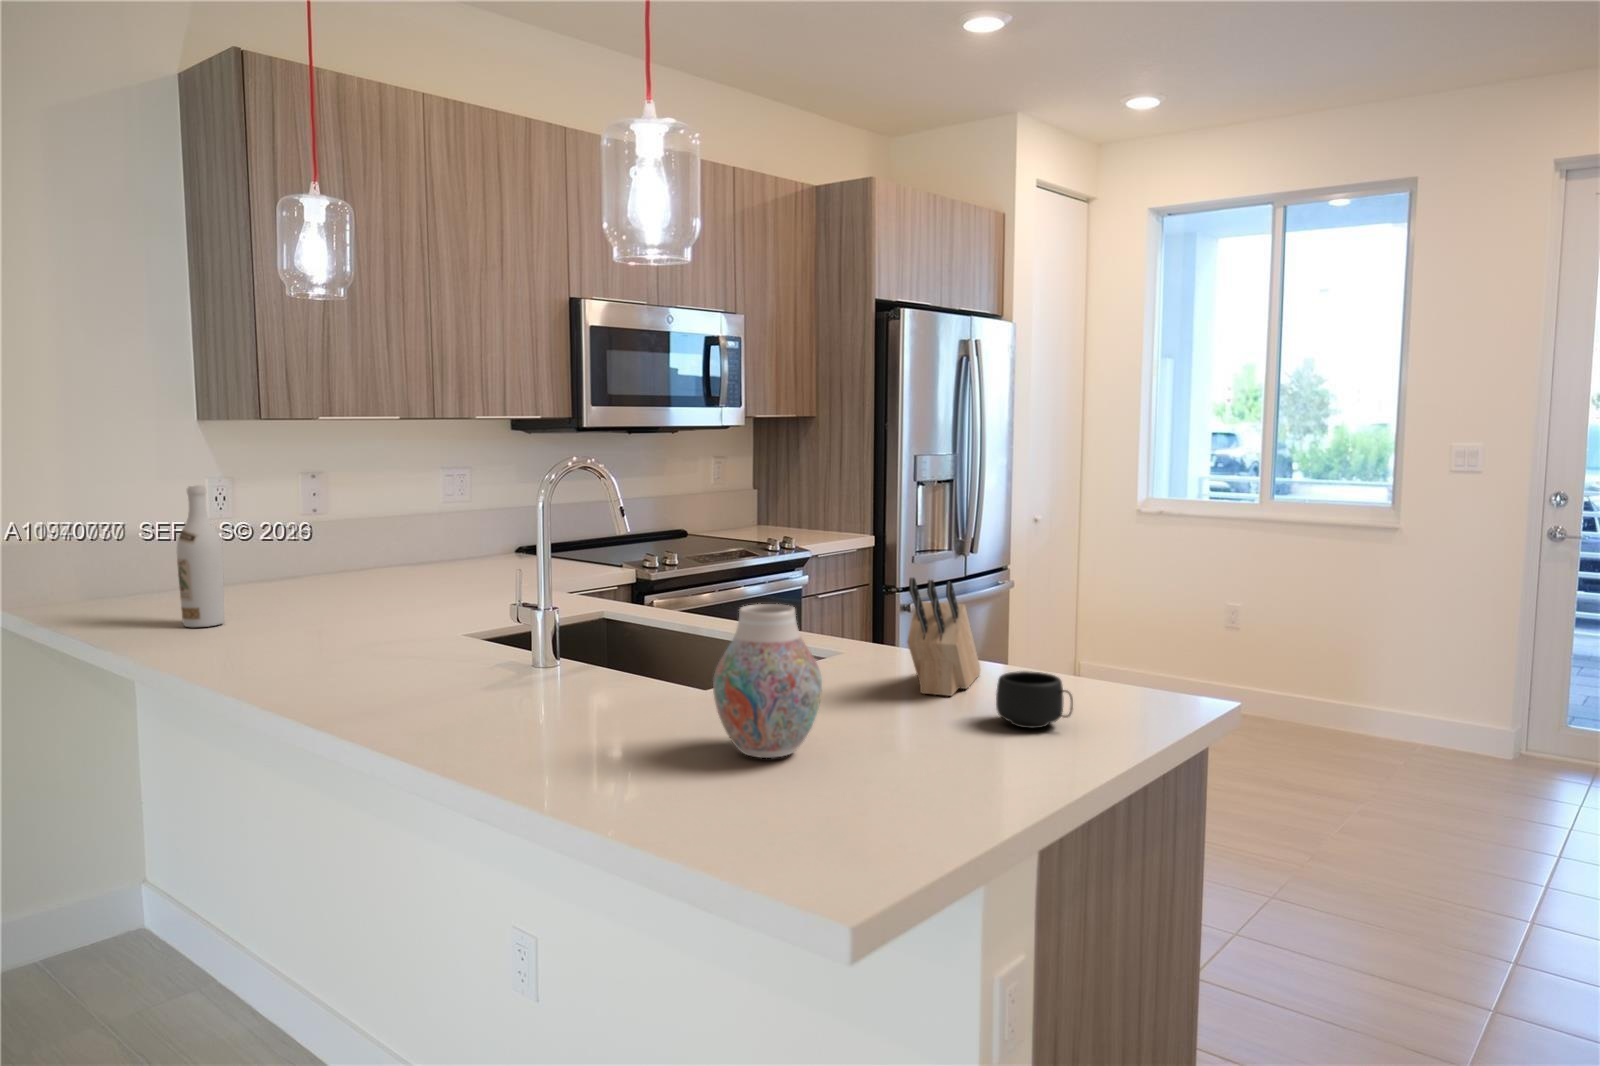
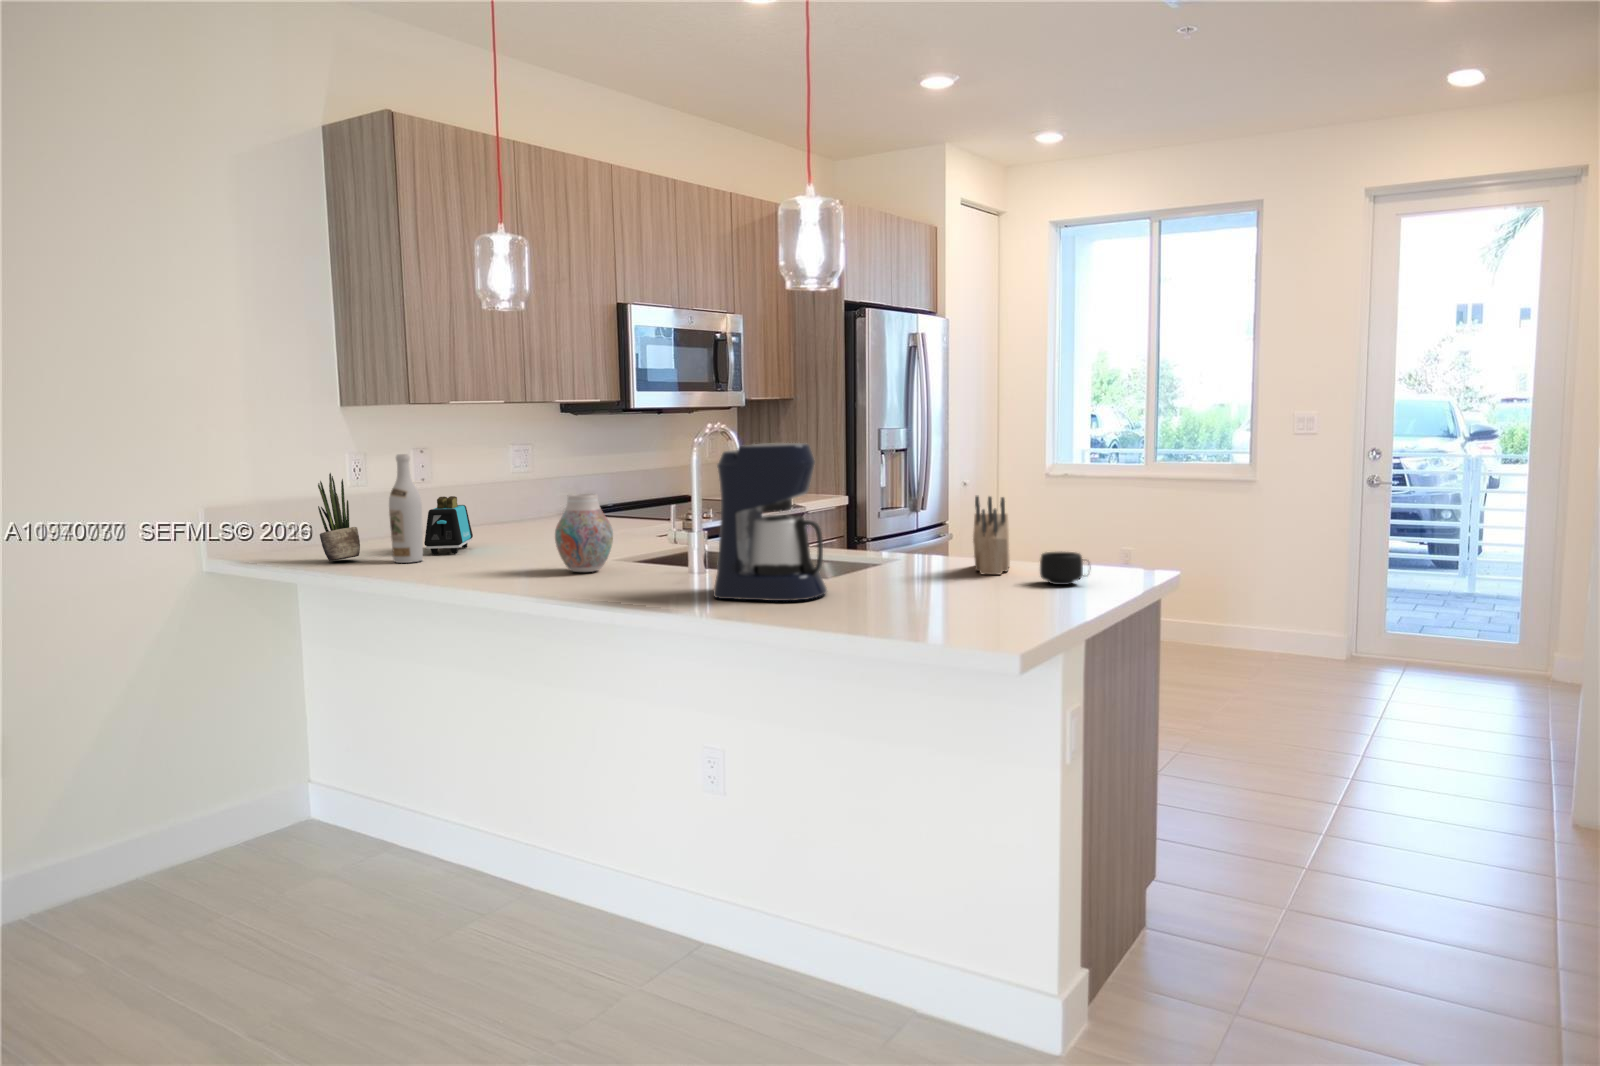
coffee maker: none [470,495,651,745] -> present [713,443,827,601]
potted plant: none [95,507,153,620] -> present [318,473,360,561]
toaster: none [243,538,326,613] -> present [424,496,473,554]
vase: present [713,604,822,758] -> present [555,494,613,572]

